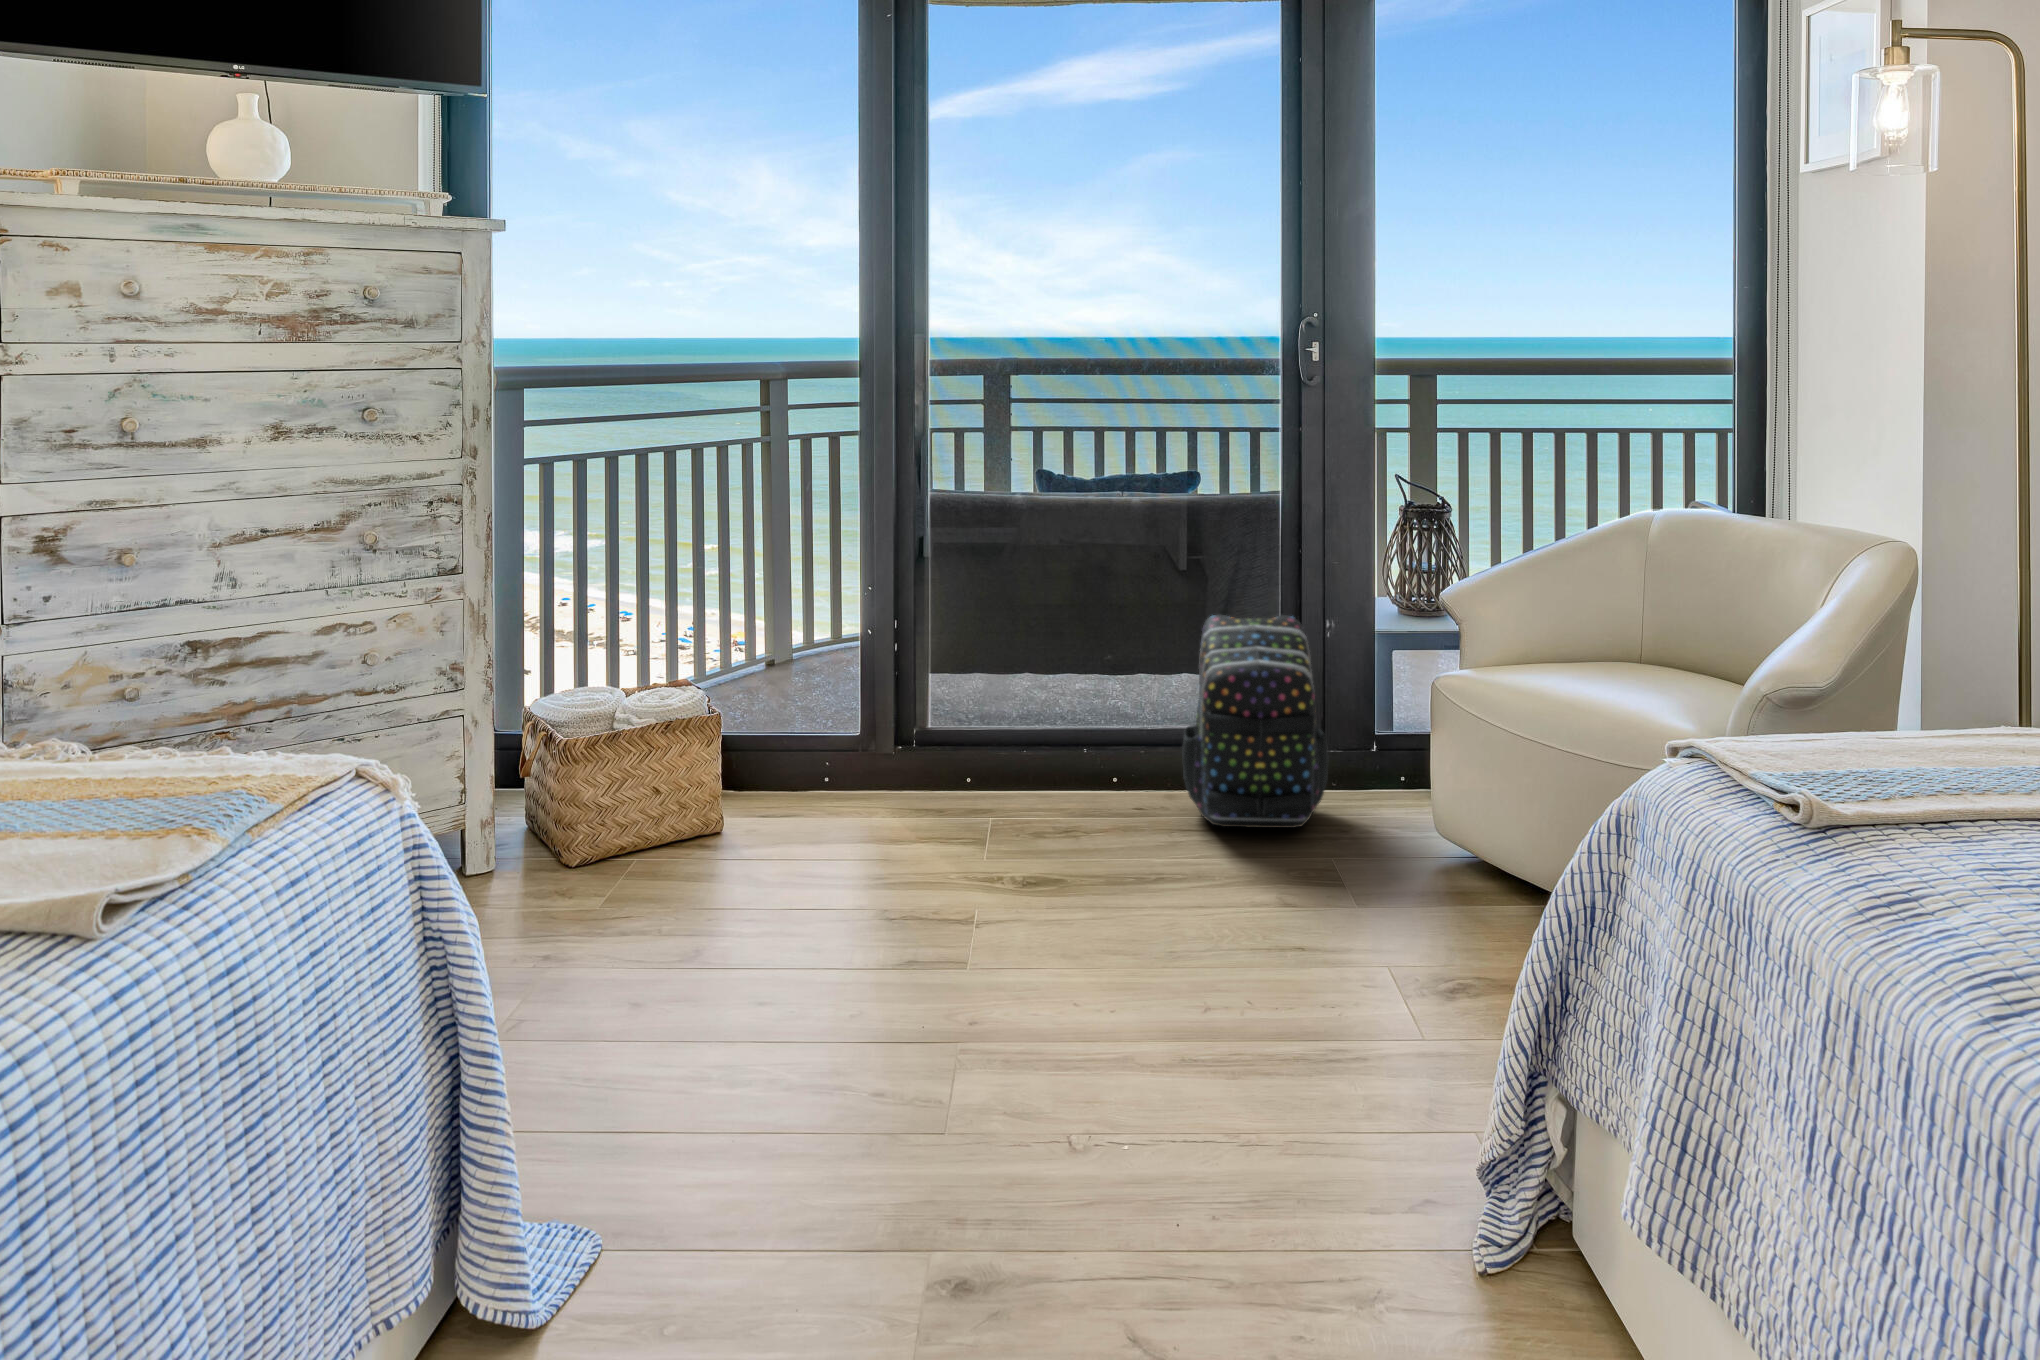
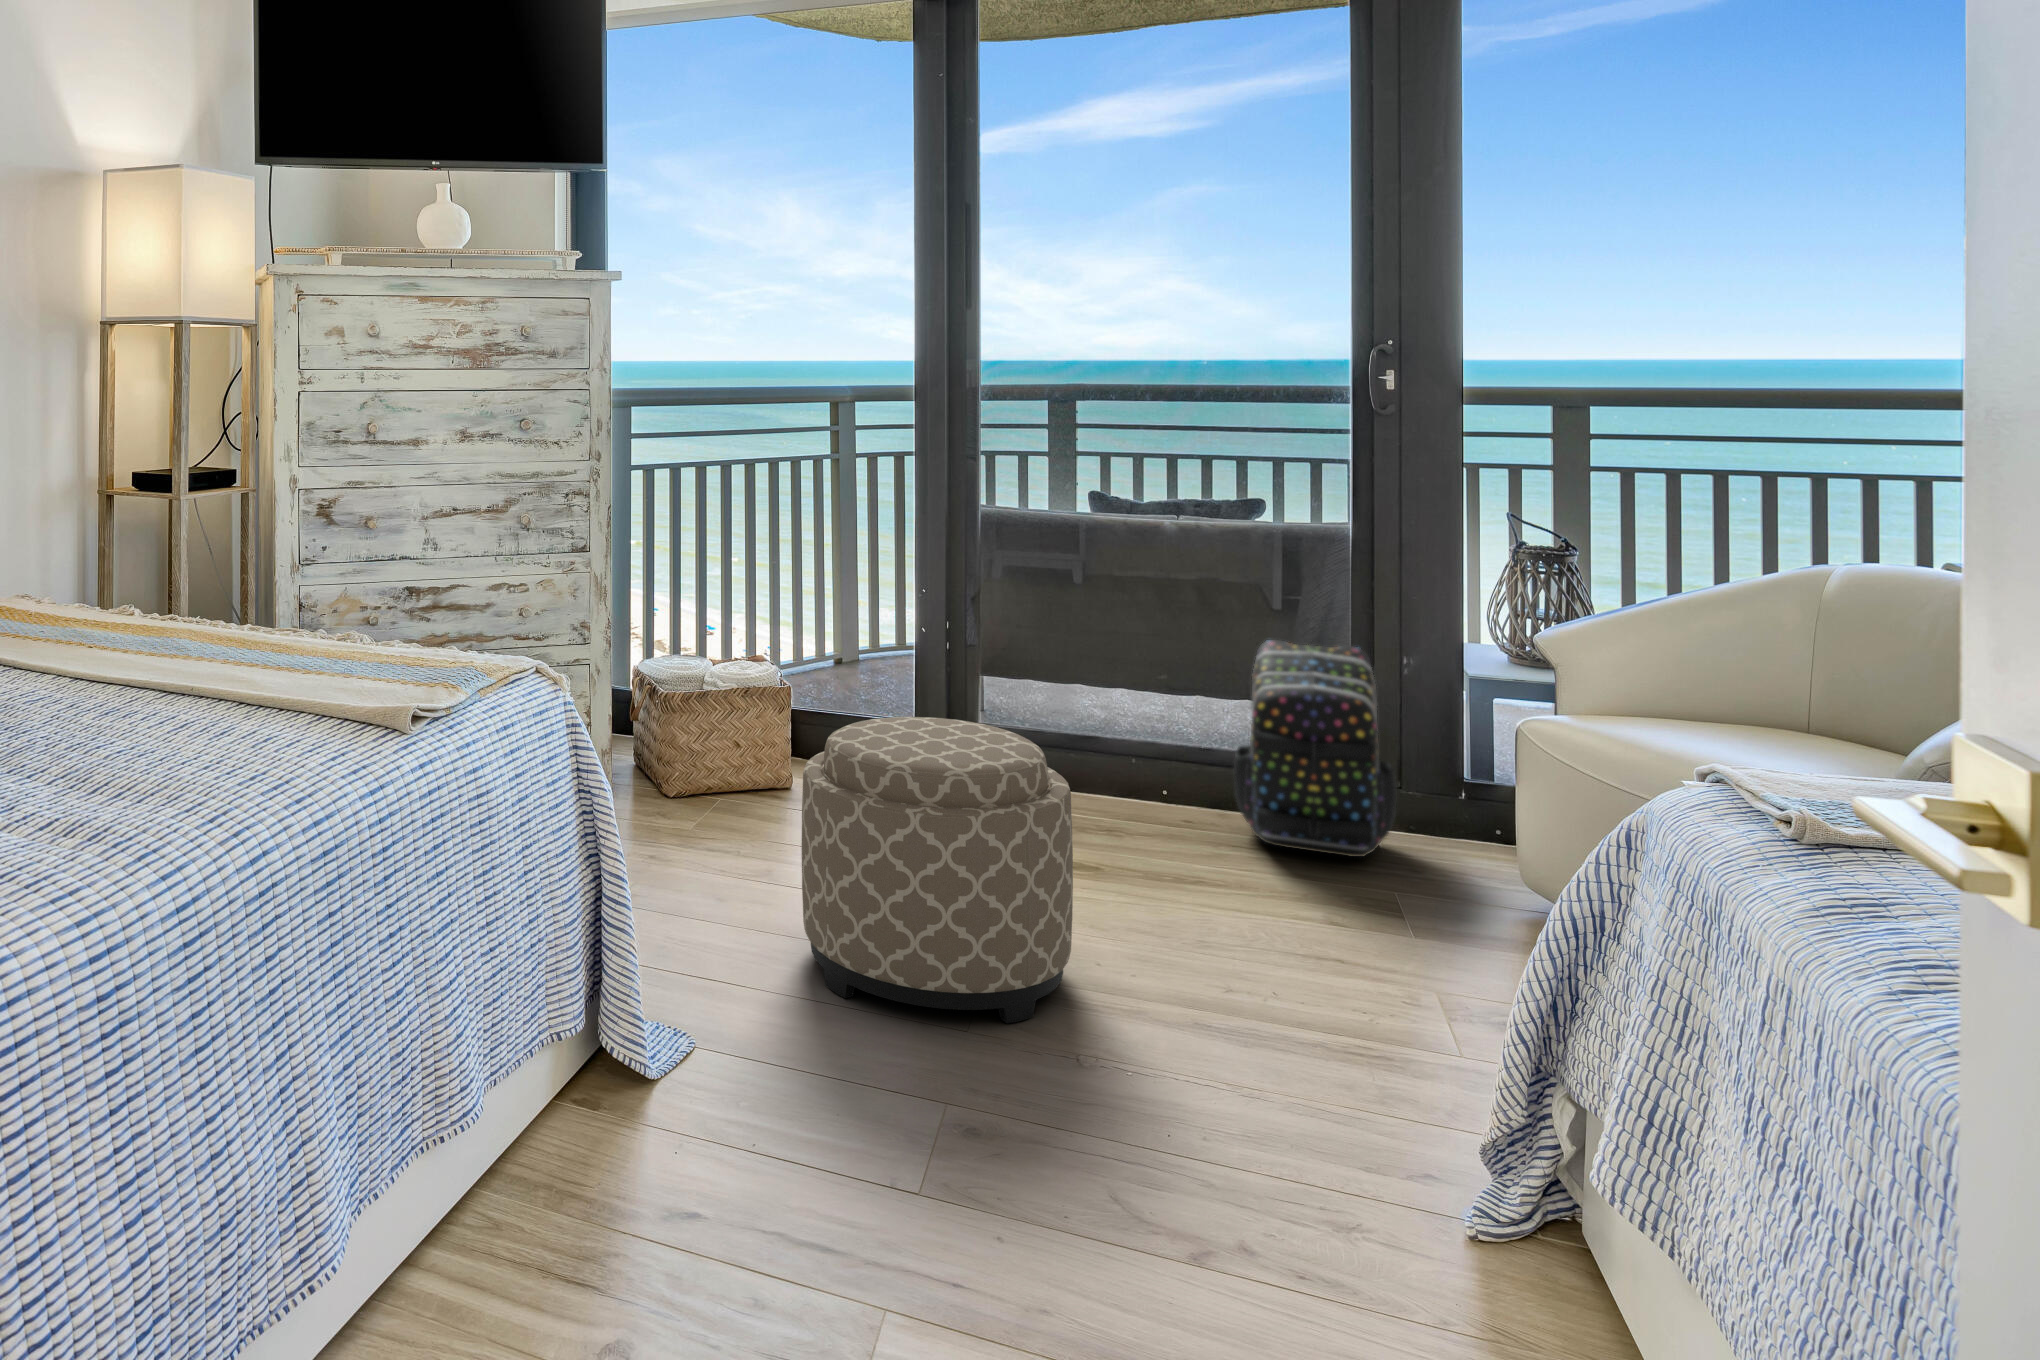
ottoman: none [743,749,1052,1116] -> present [801,717,1073,1023]

